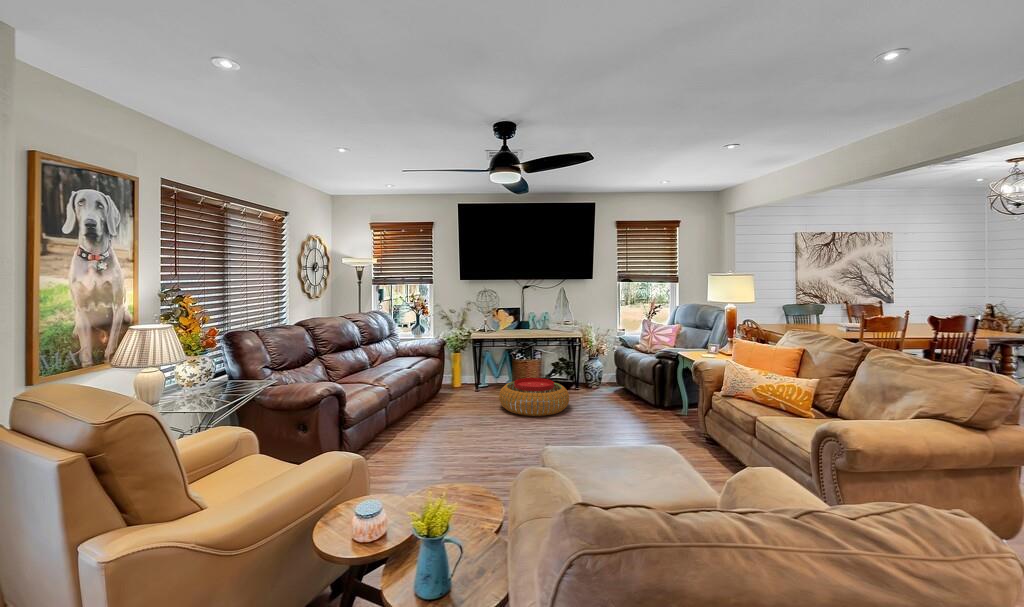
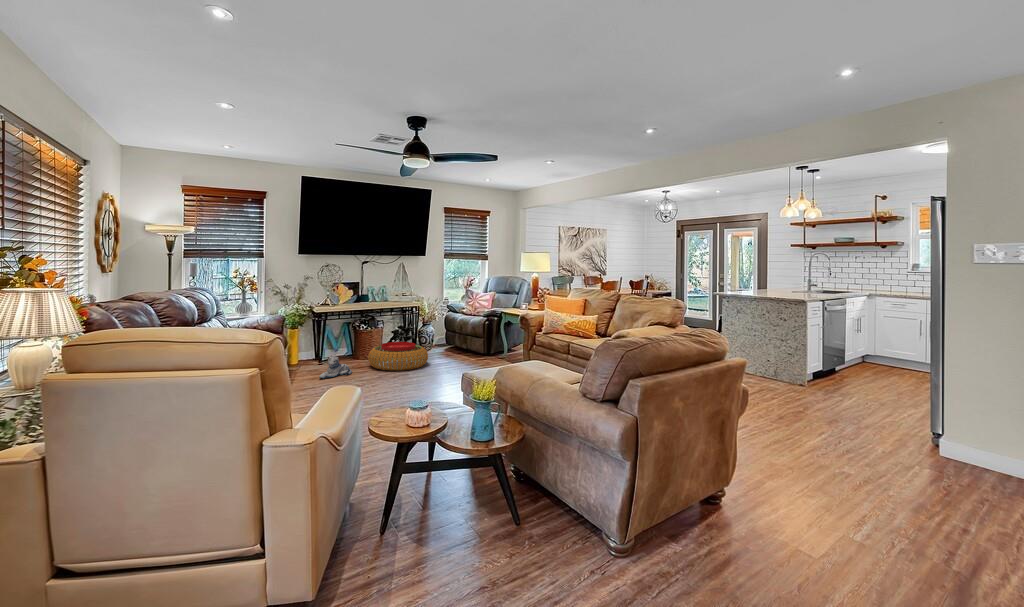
plush toy: none [435,388,477,413] -> present [319,355,352,378]

